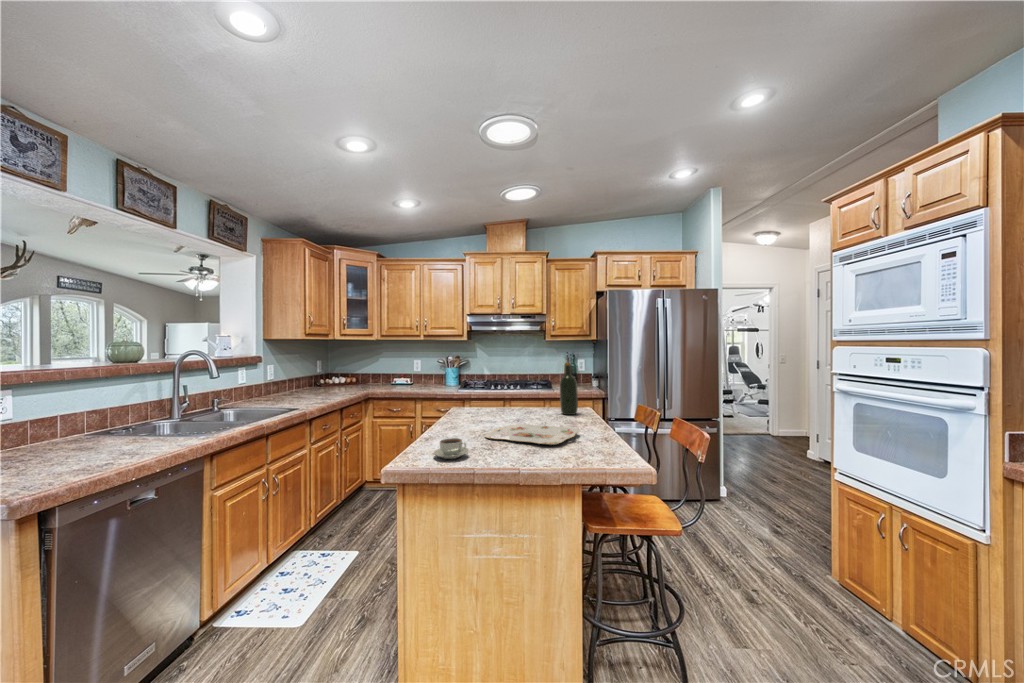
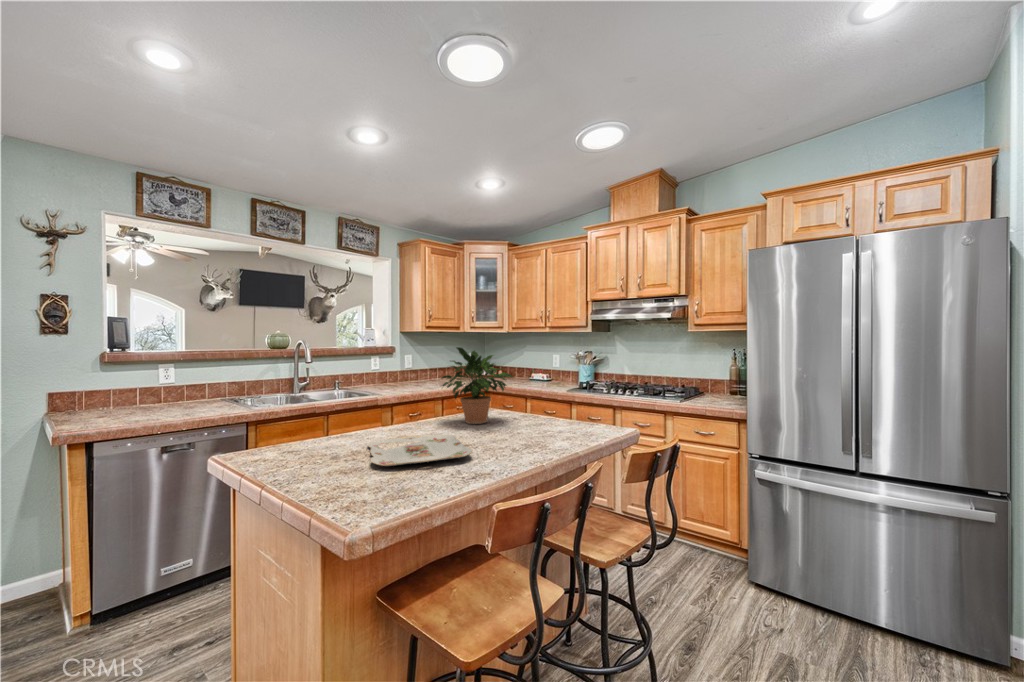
potted plant: none [464,356,526,418] -> present [442,347,512,424]
wine bottle: present [560,363,578,415] -> none [555,360,580,436]
coffee cup: present [434,438,469,459] -> none [251,435,297,457]

